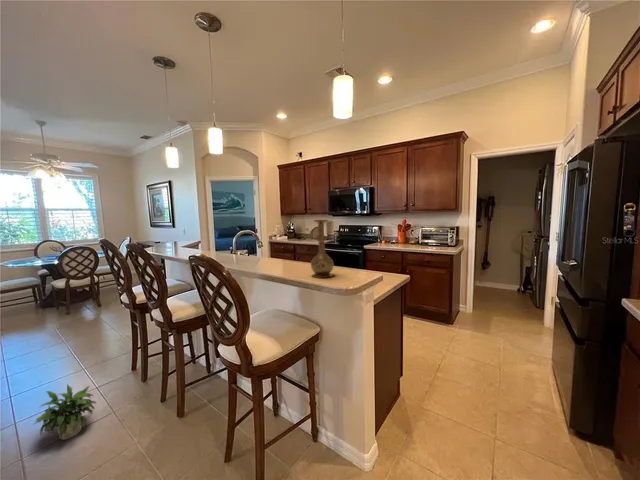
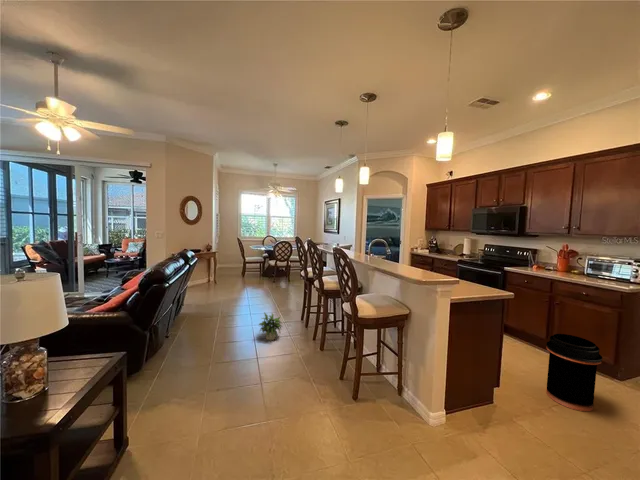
vase: present [311,220,334,278] -> none [404,232,421,272]
trash can: none [422,303,462,369] -> present [546,334,602,411]

